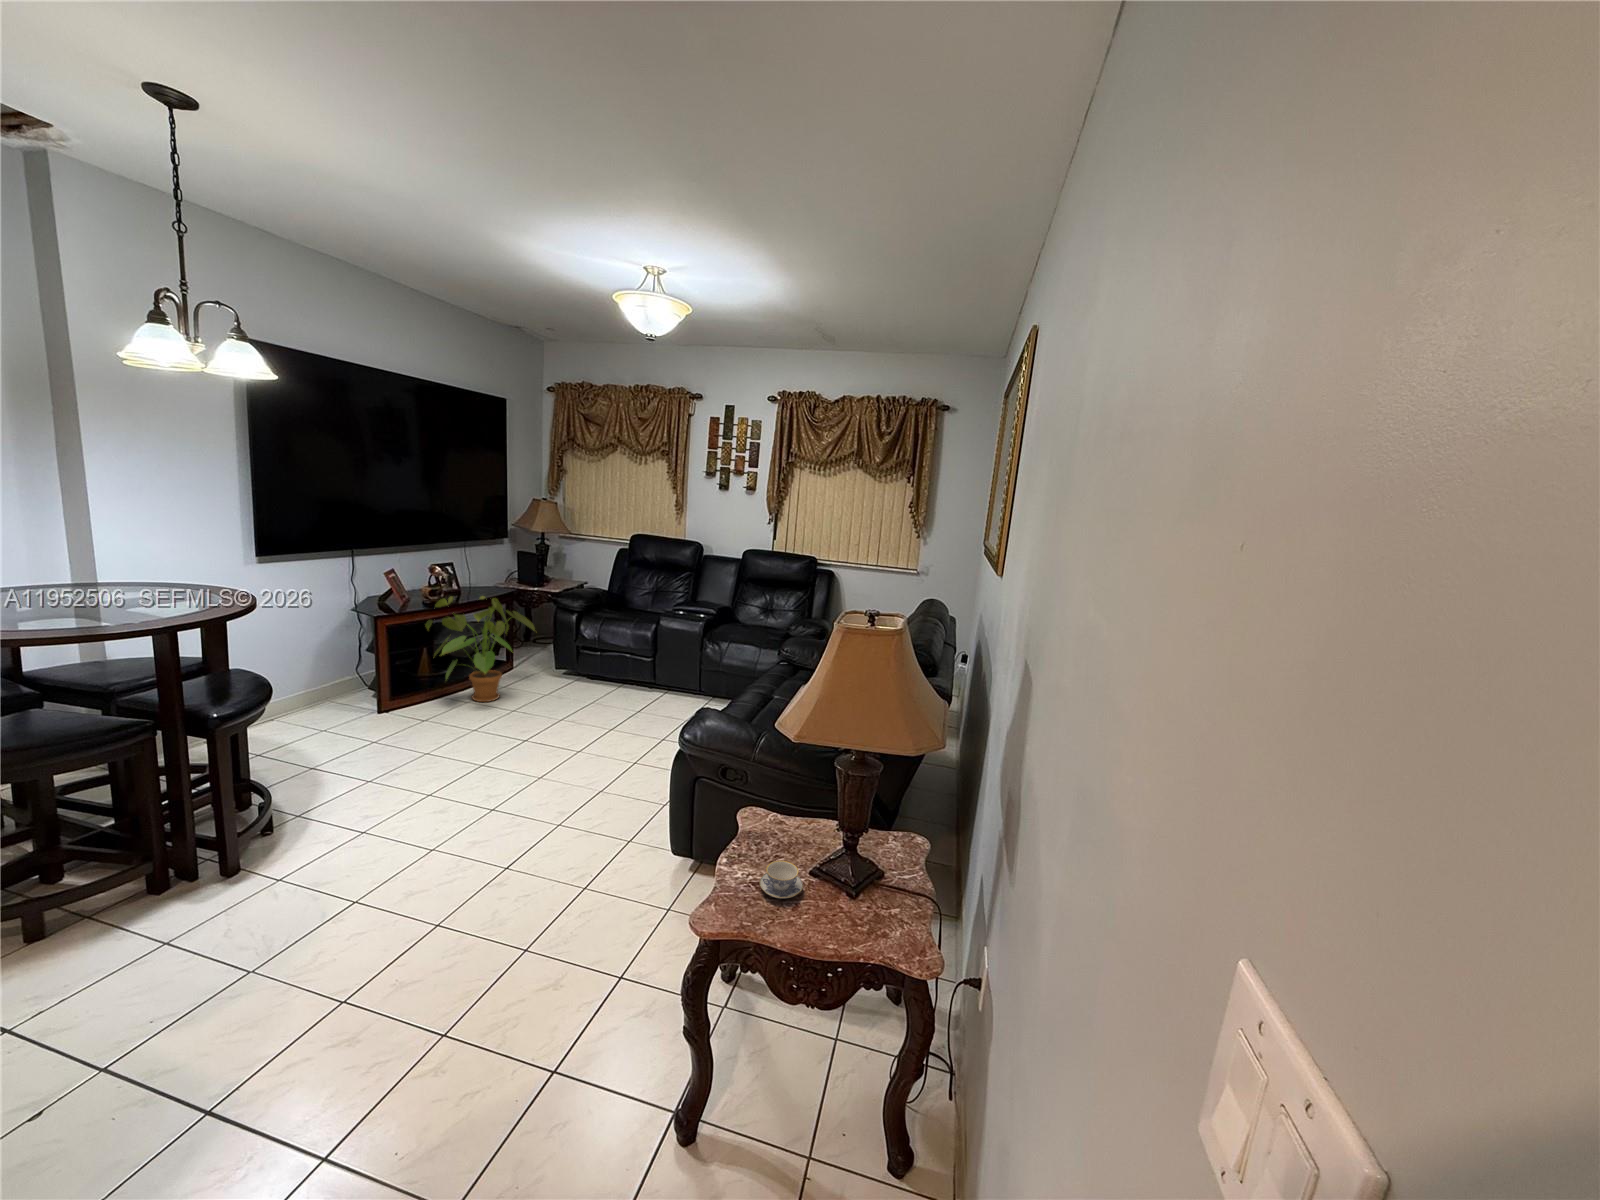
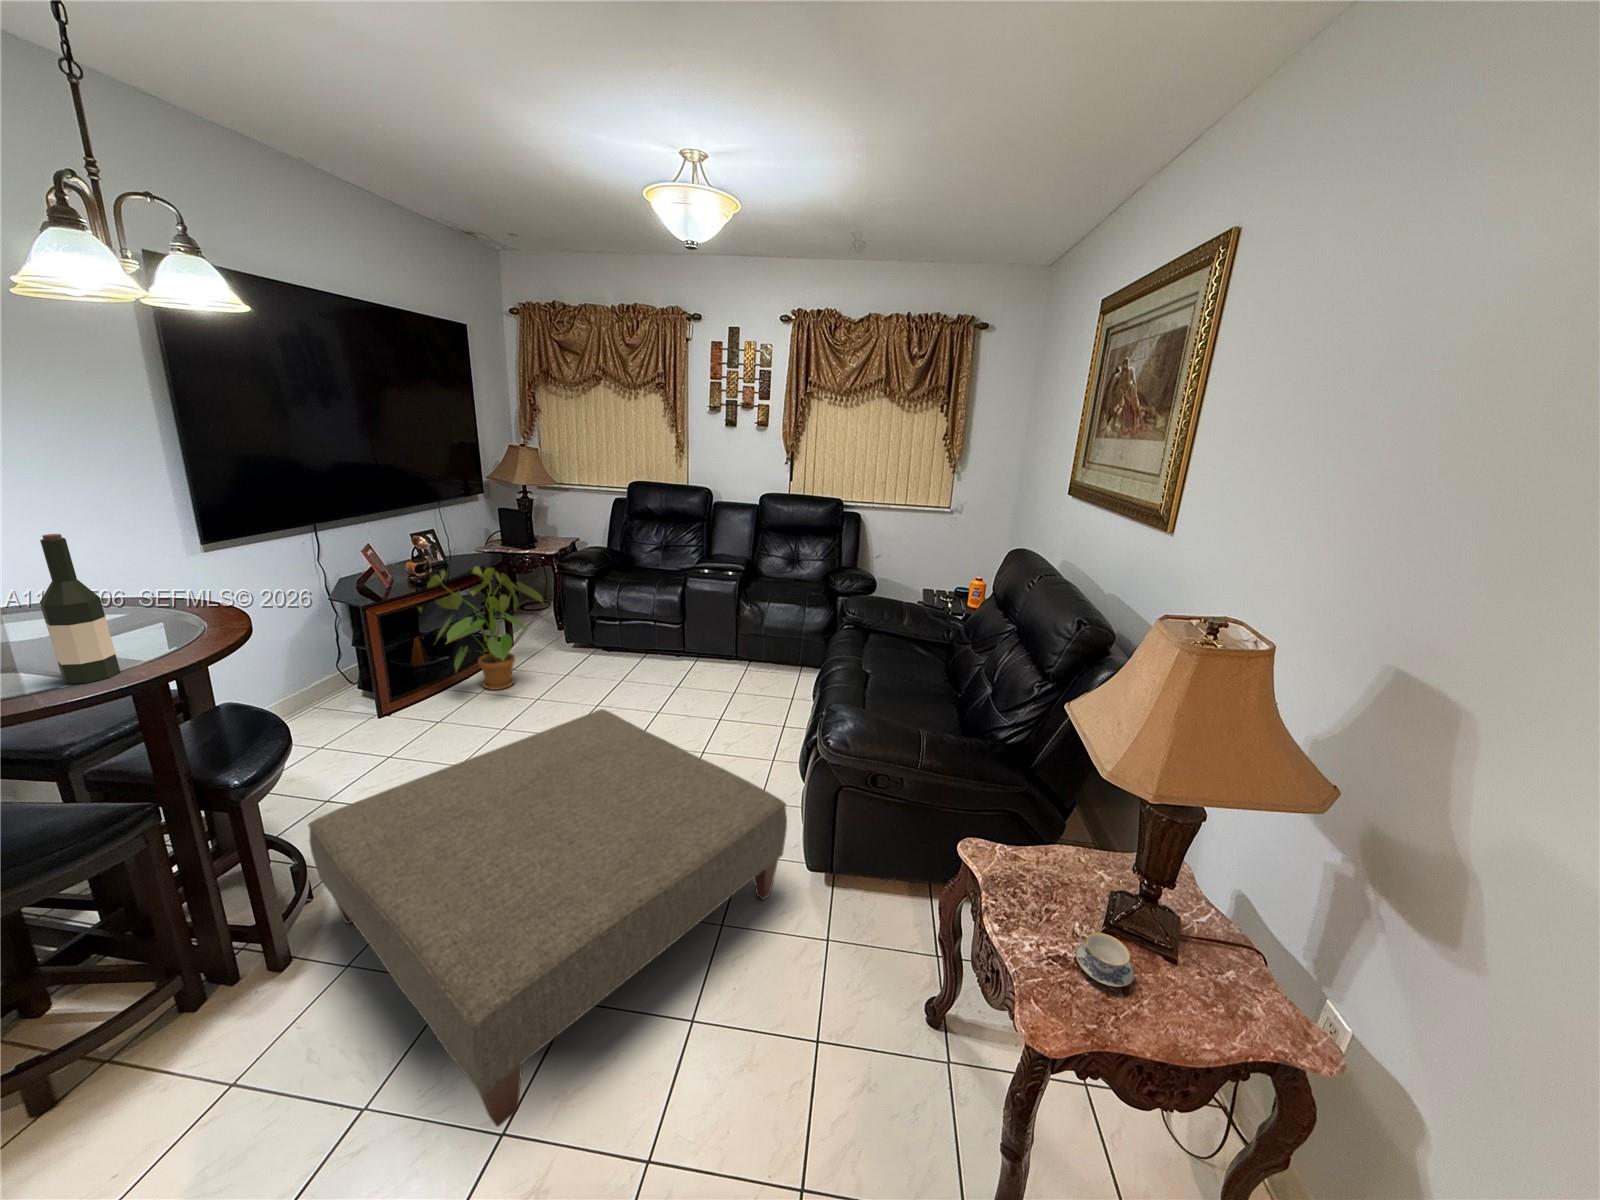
wine bottle: none [93,518,139,623] -> present [40,534,120,684]
ottoman: none [268,710,653,1002] -> present [308,709,787,1127]

